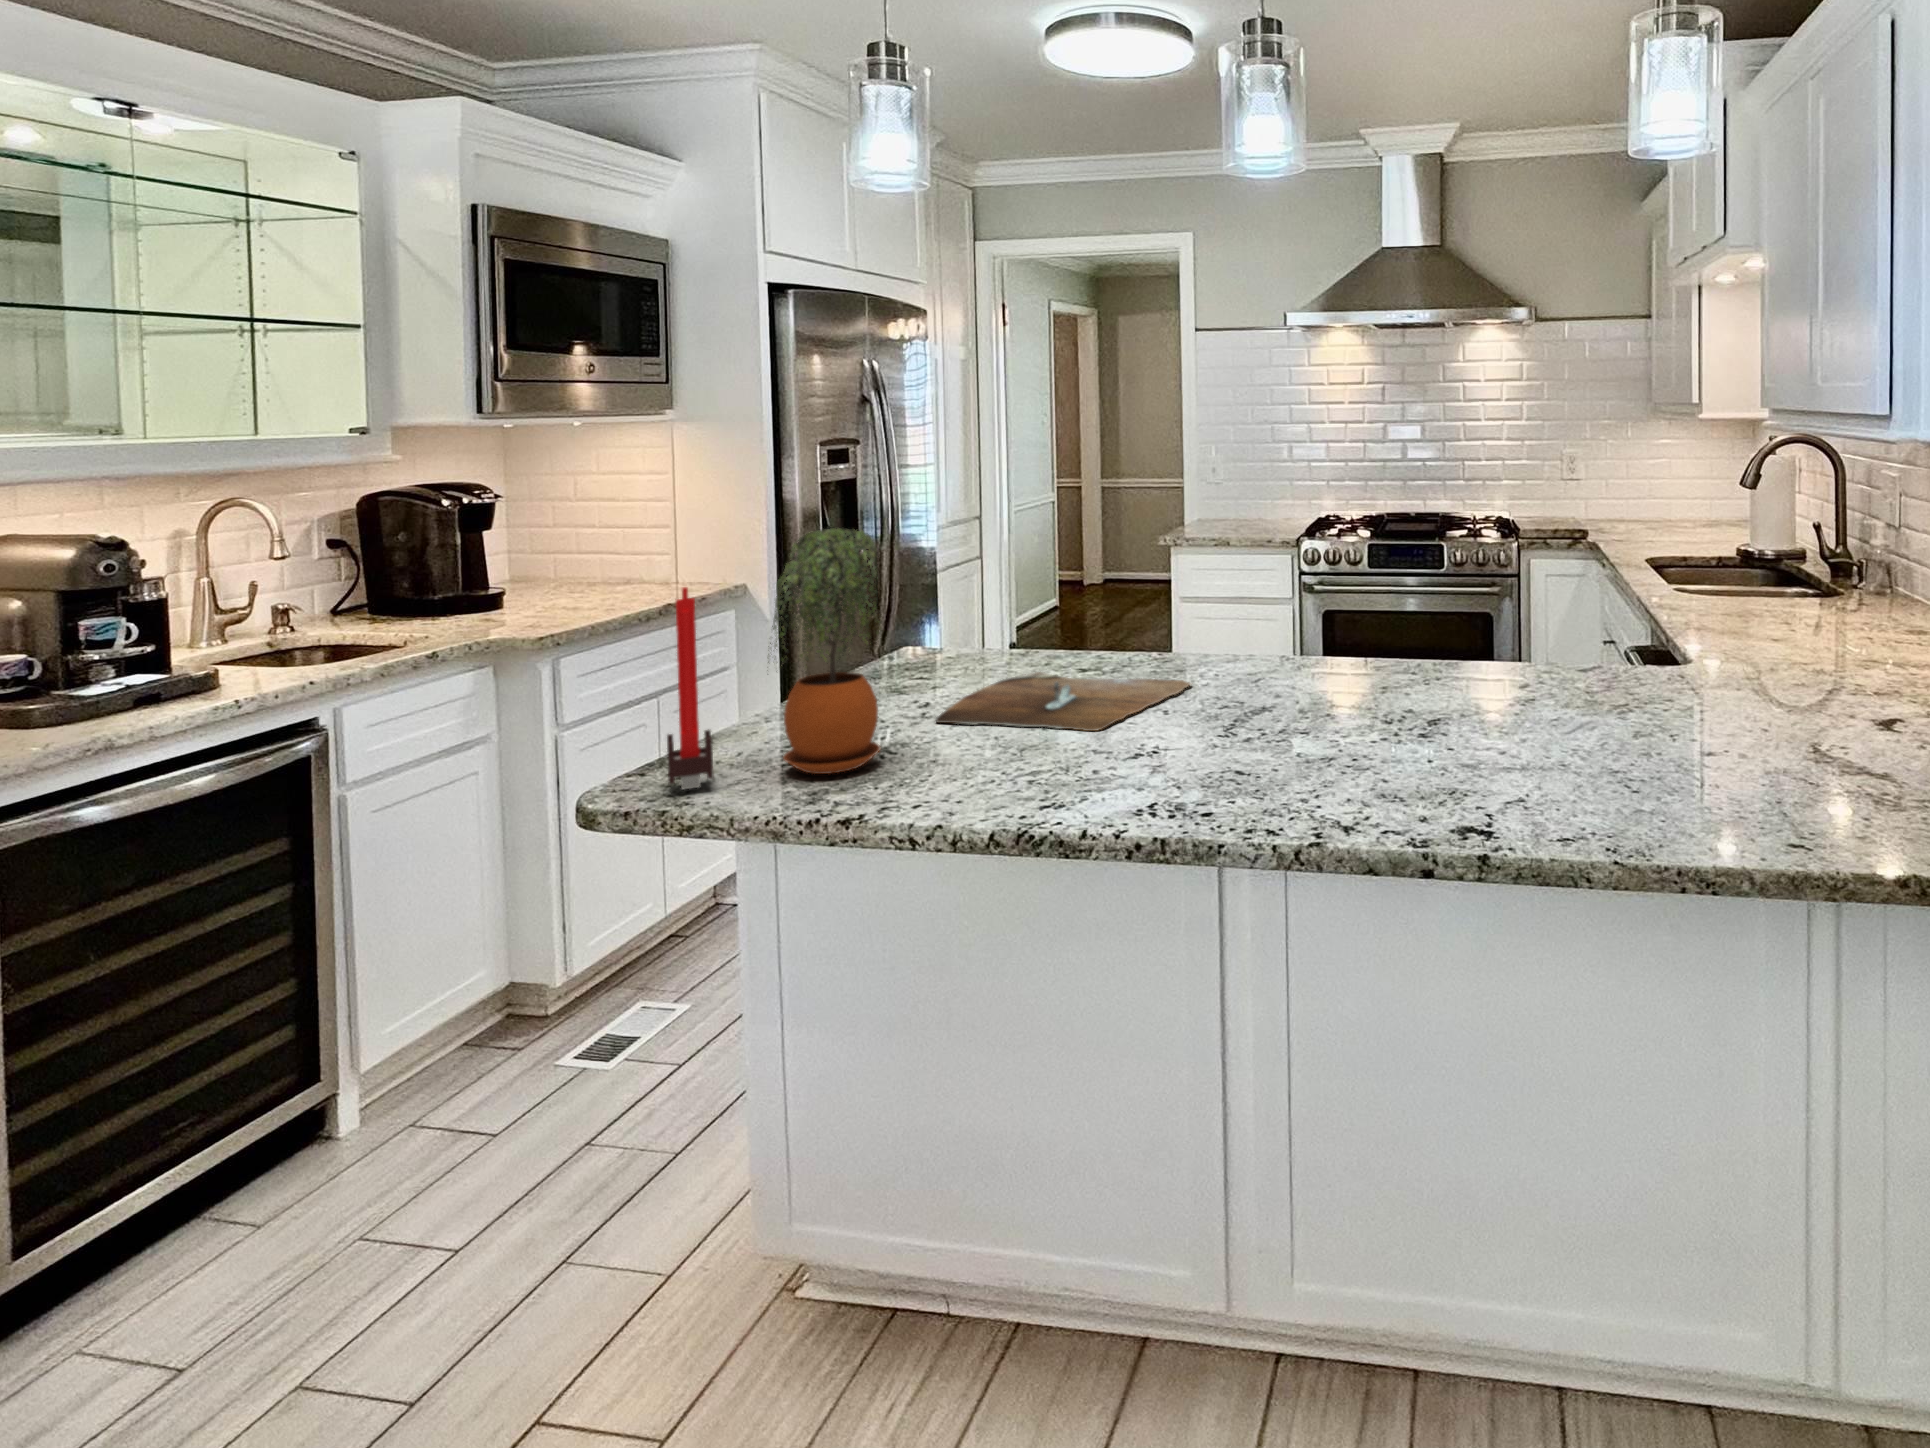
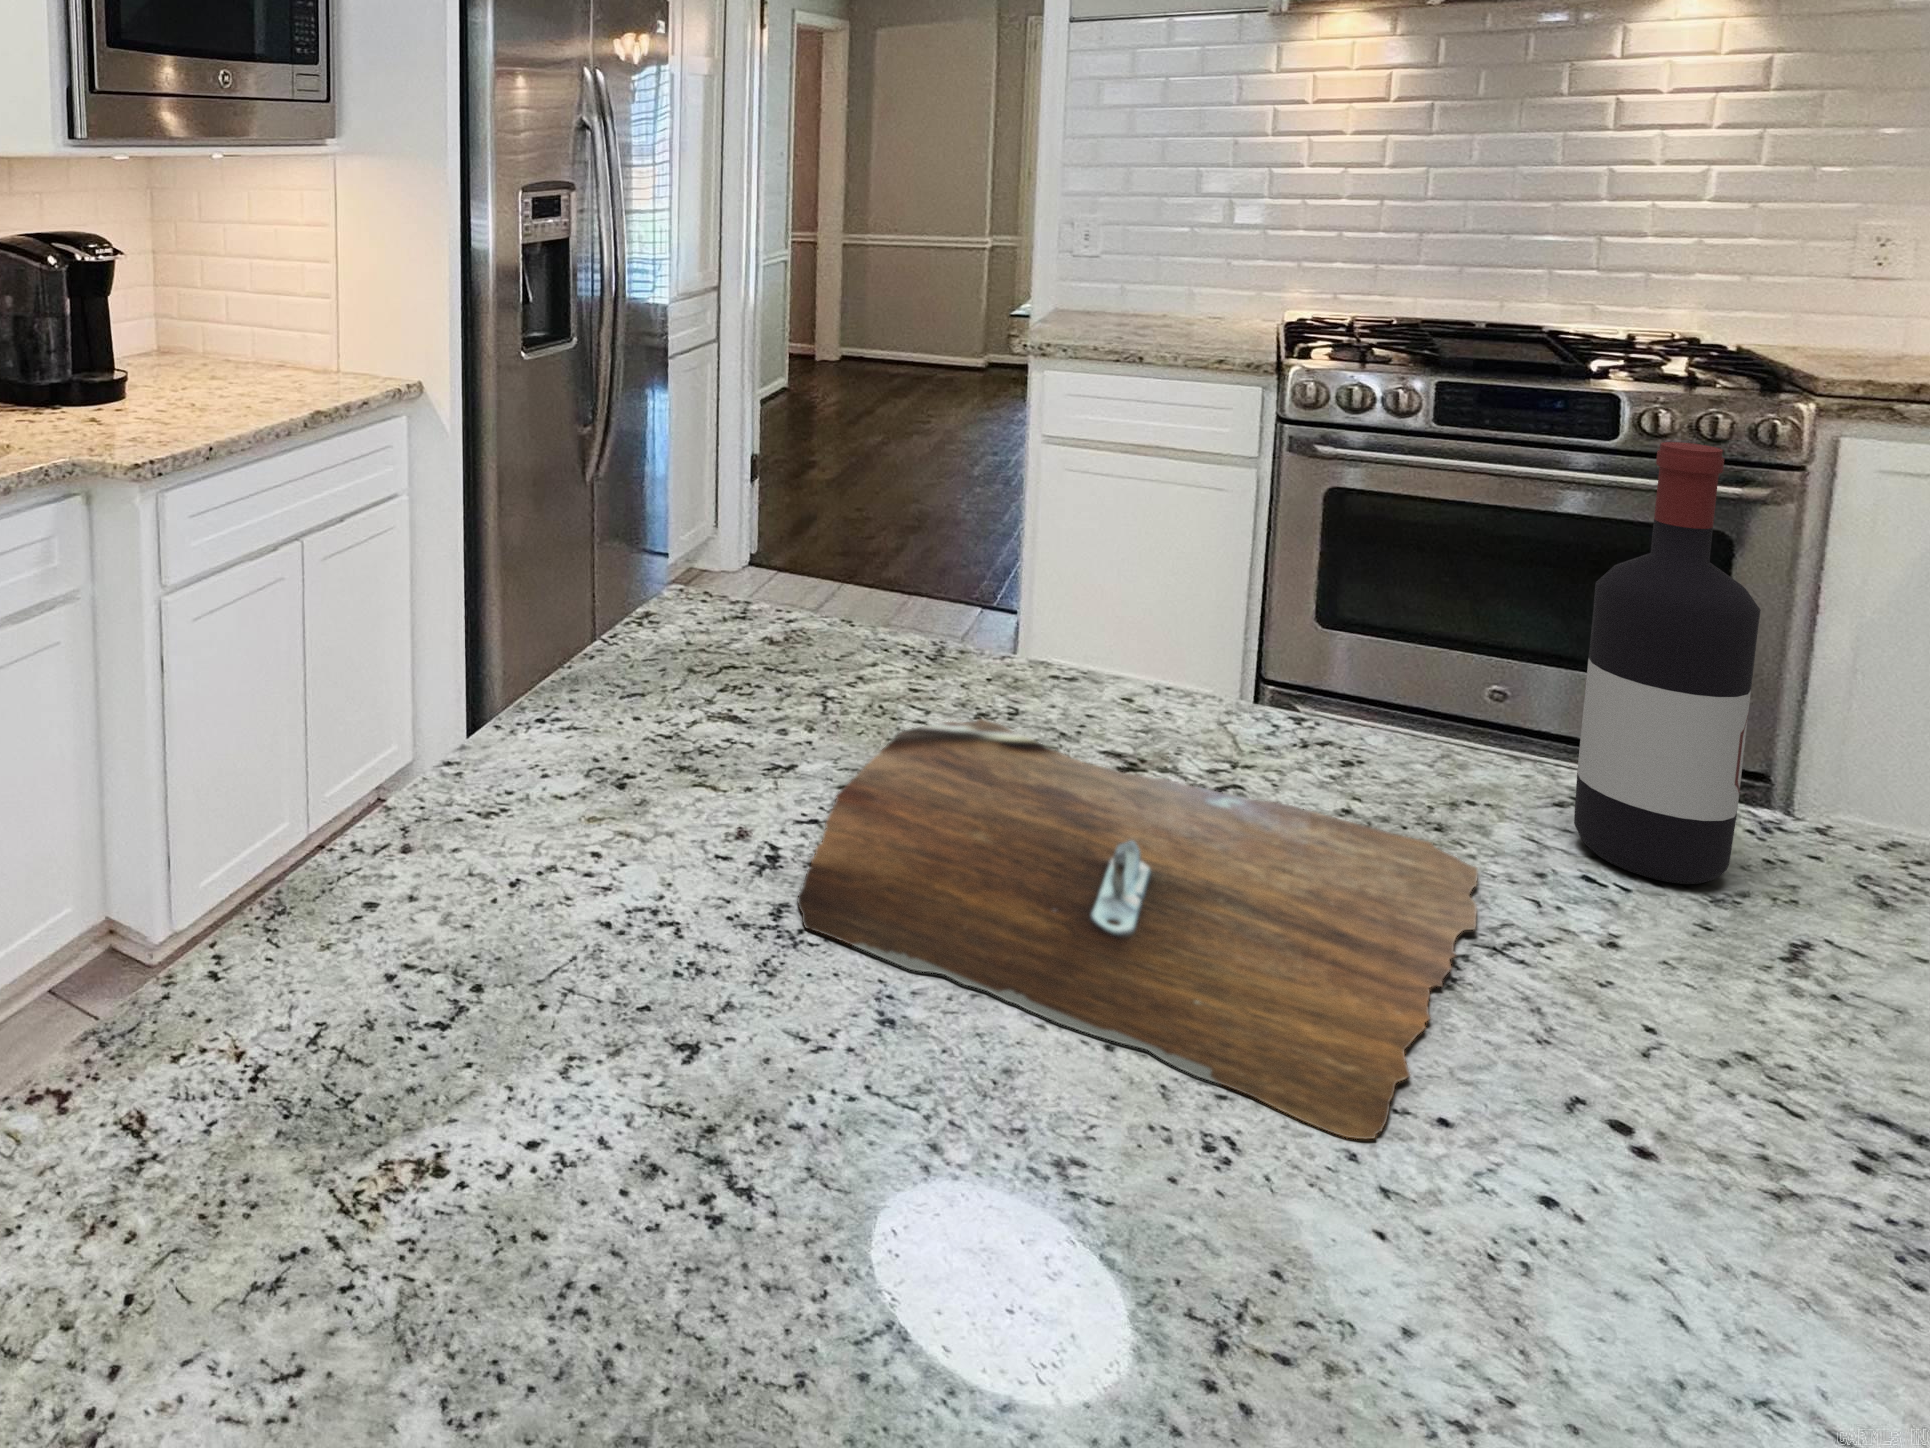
wine bottle: none [1232,523,1274,680] -> present [1574,442,1761,884]
potted plant: present [768,528,882,774] -> none [383,453,727,1254]
candle: present [667,587,713,789] -> none [96,635,235,1218]

